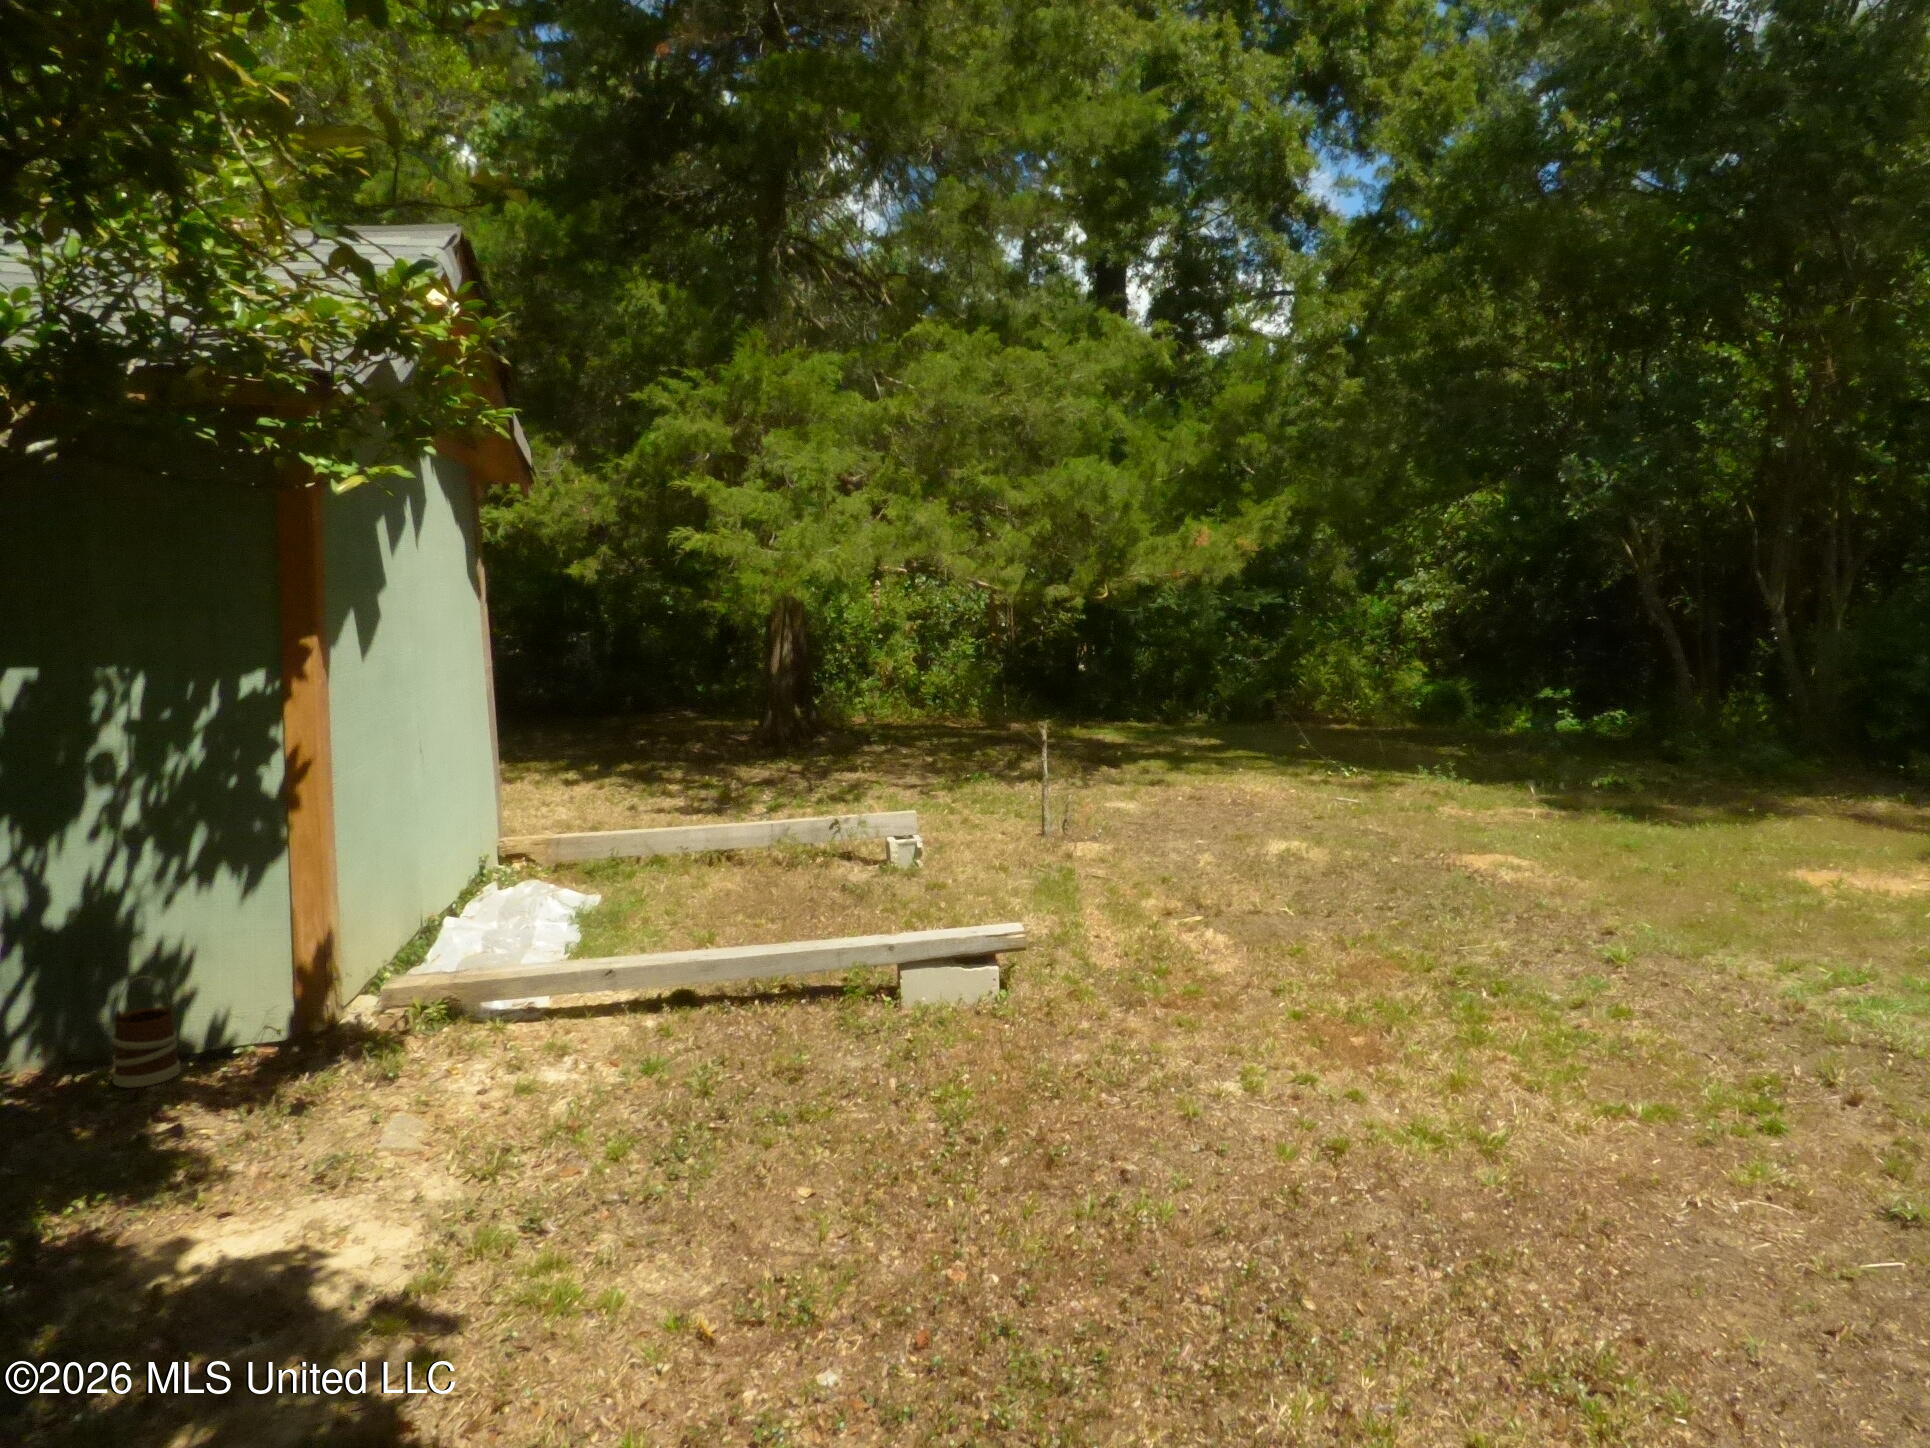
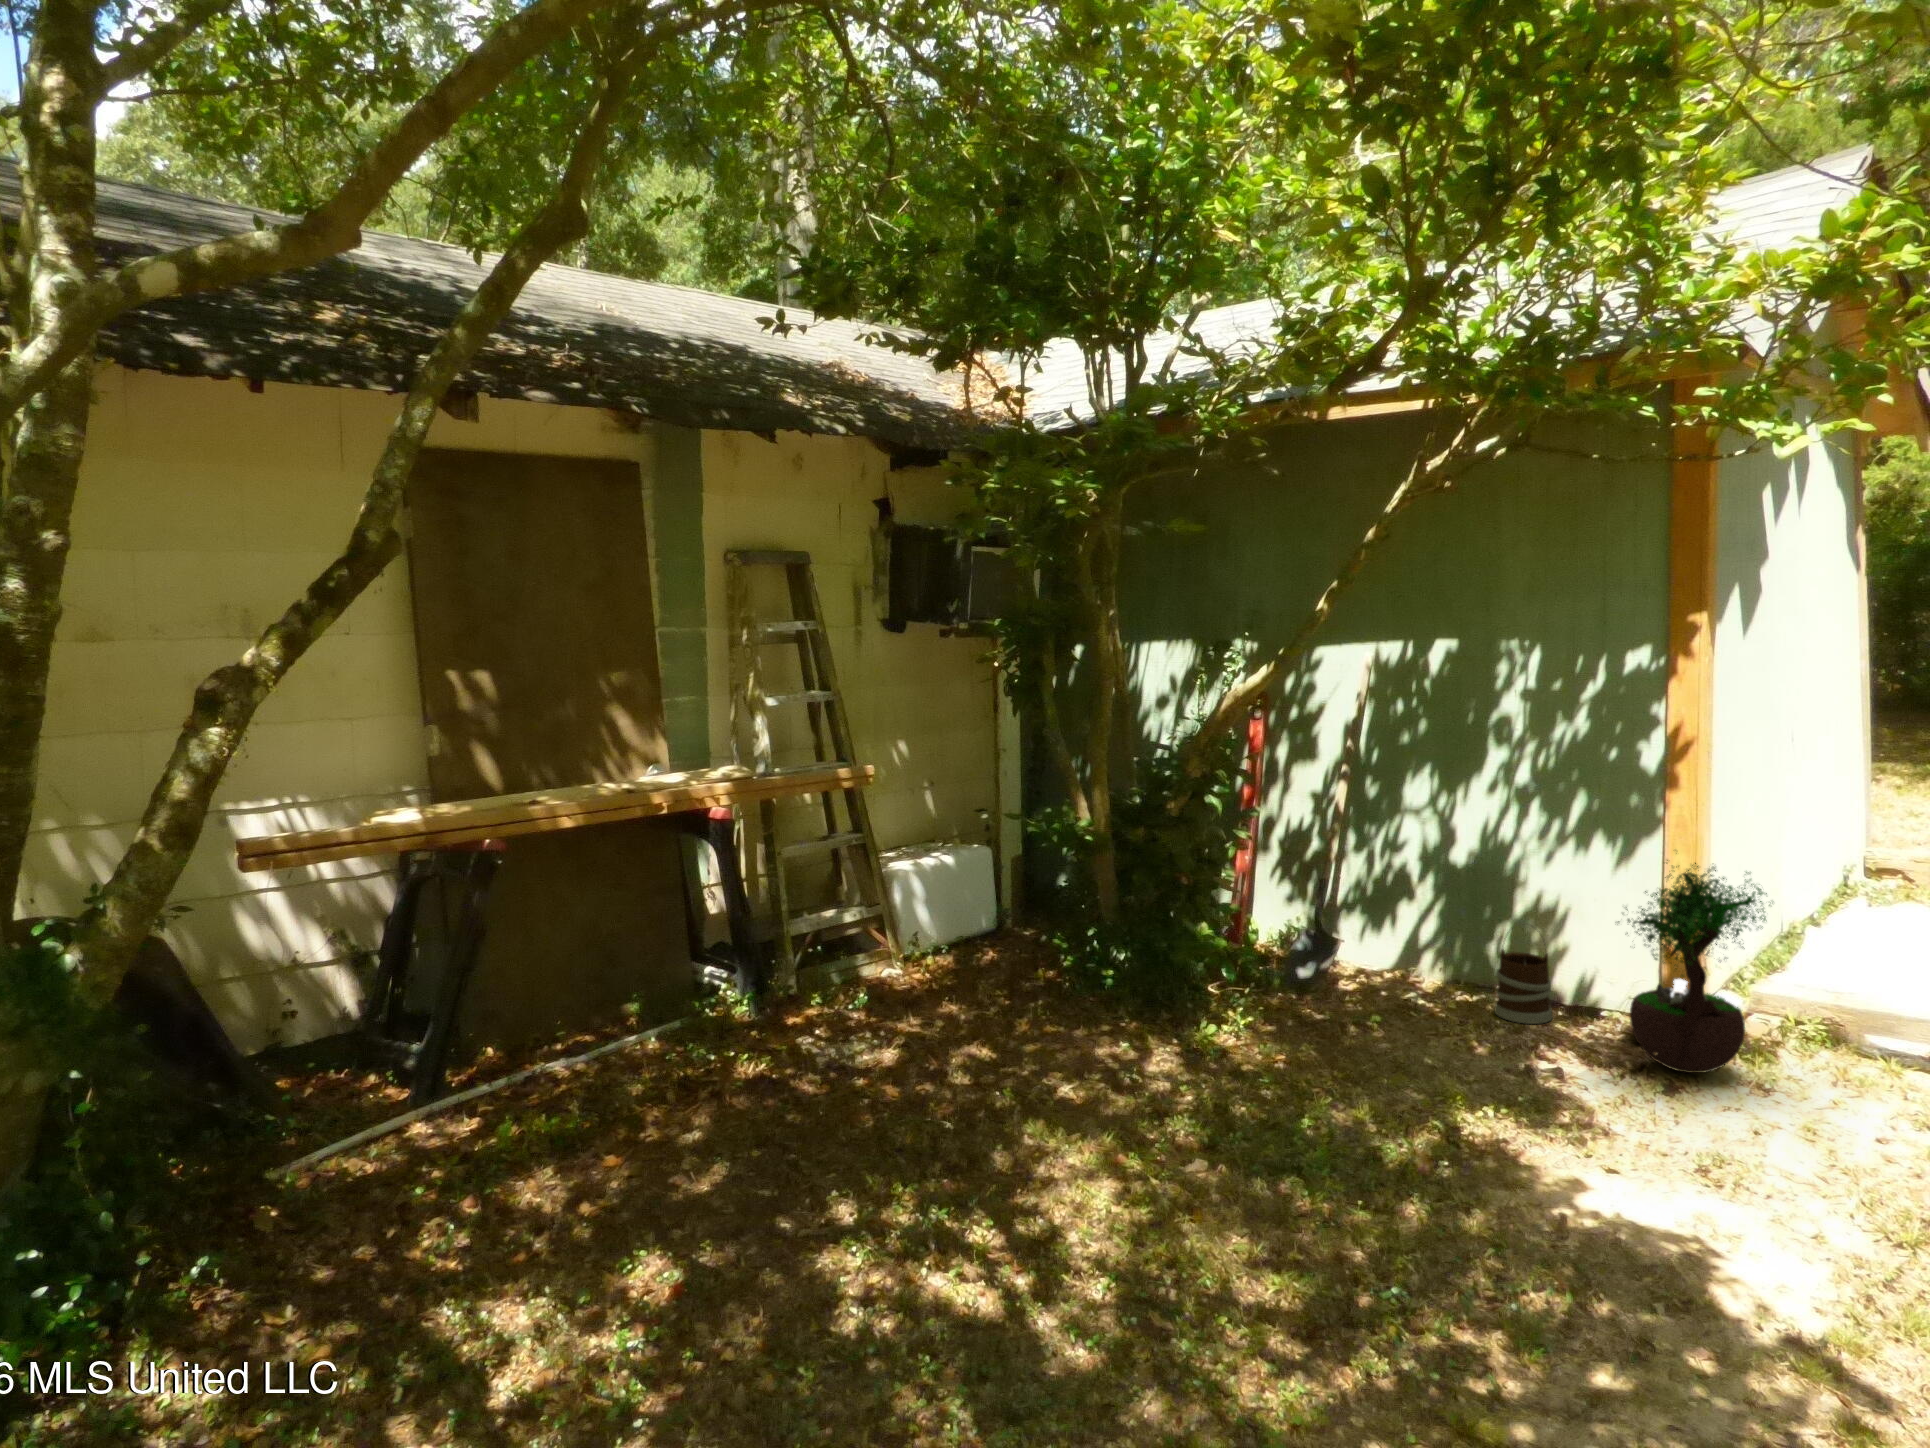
potted tree: none [235,872,387,1089] -> present [1618,860,1770,1073]

